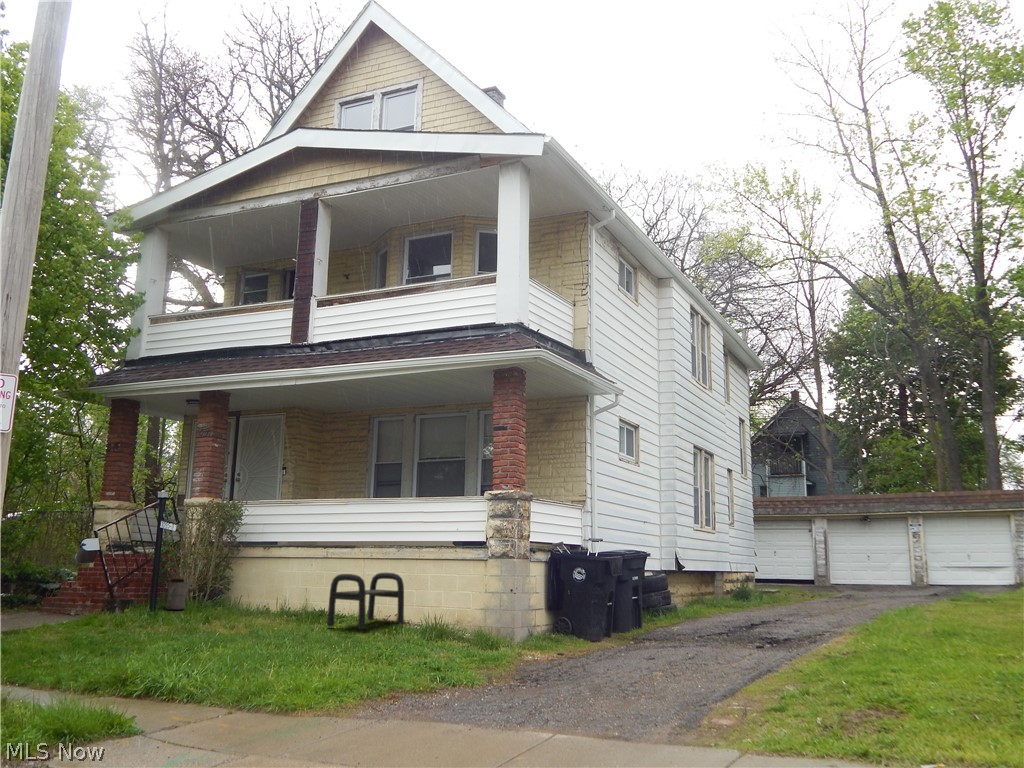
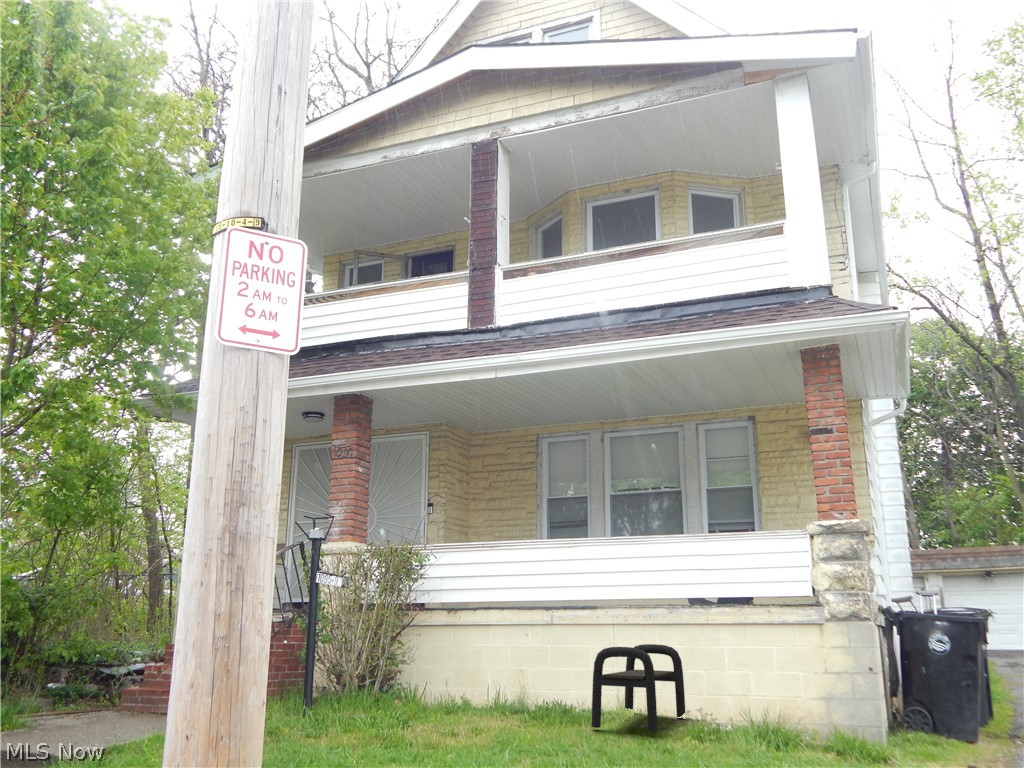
watering can: present [166,572,192,609] -> none [323,647,351,703]

